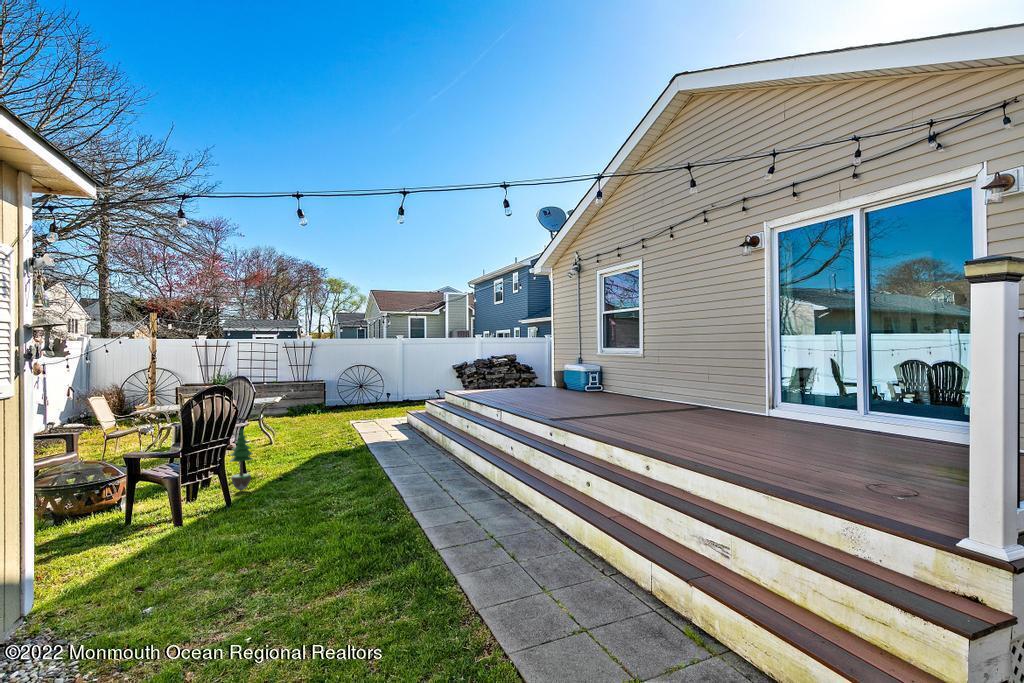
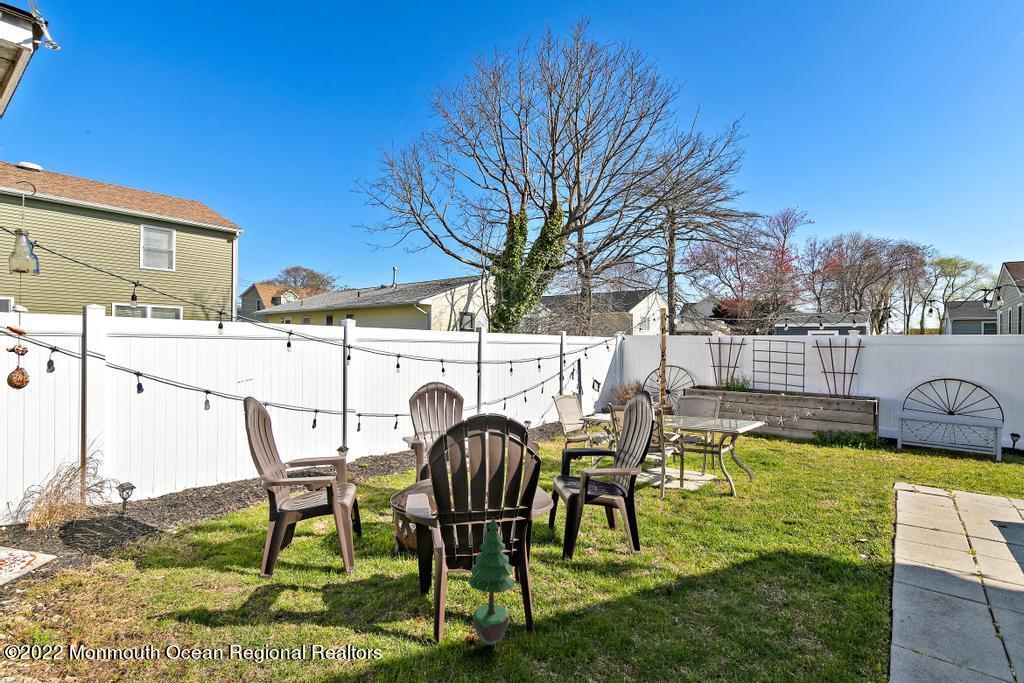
storage bench: none [334,387,386,411] -> present [895,411,1004,461]

